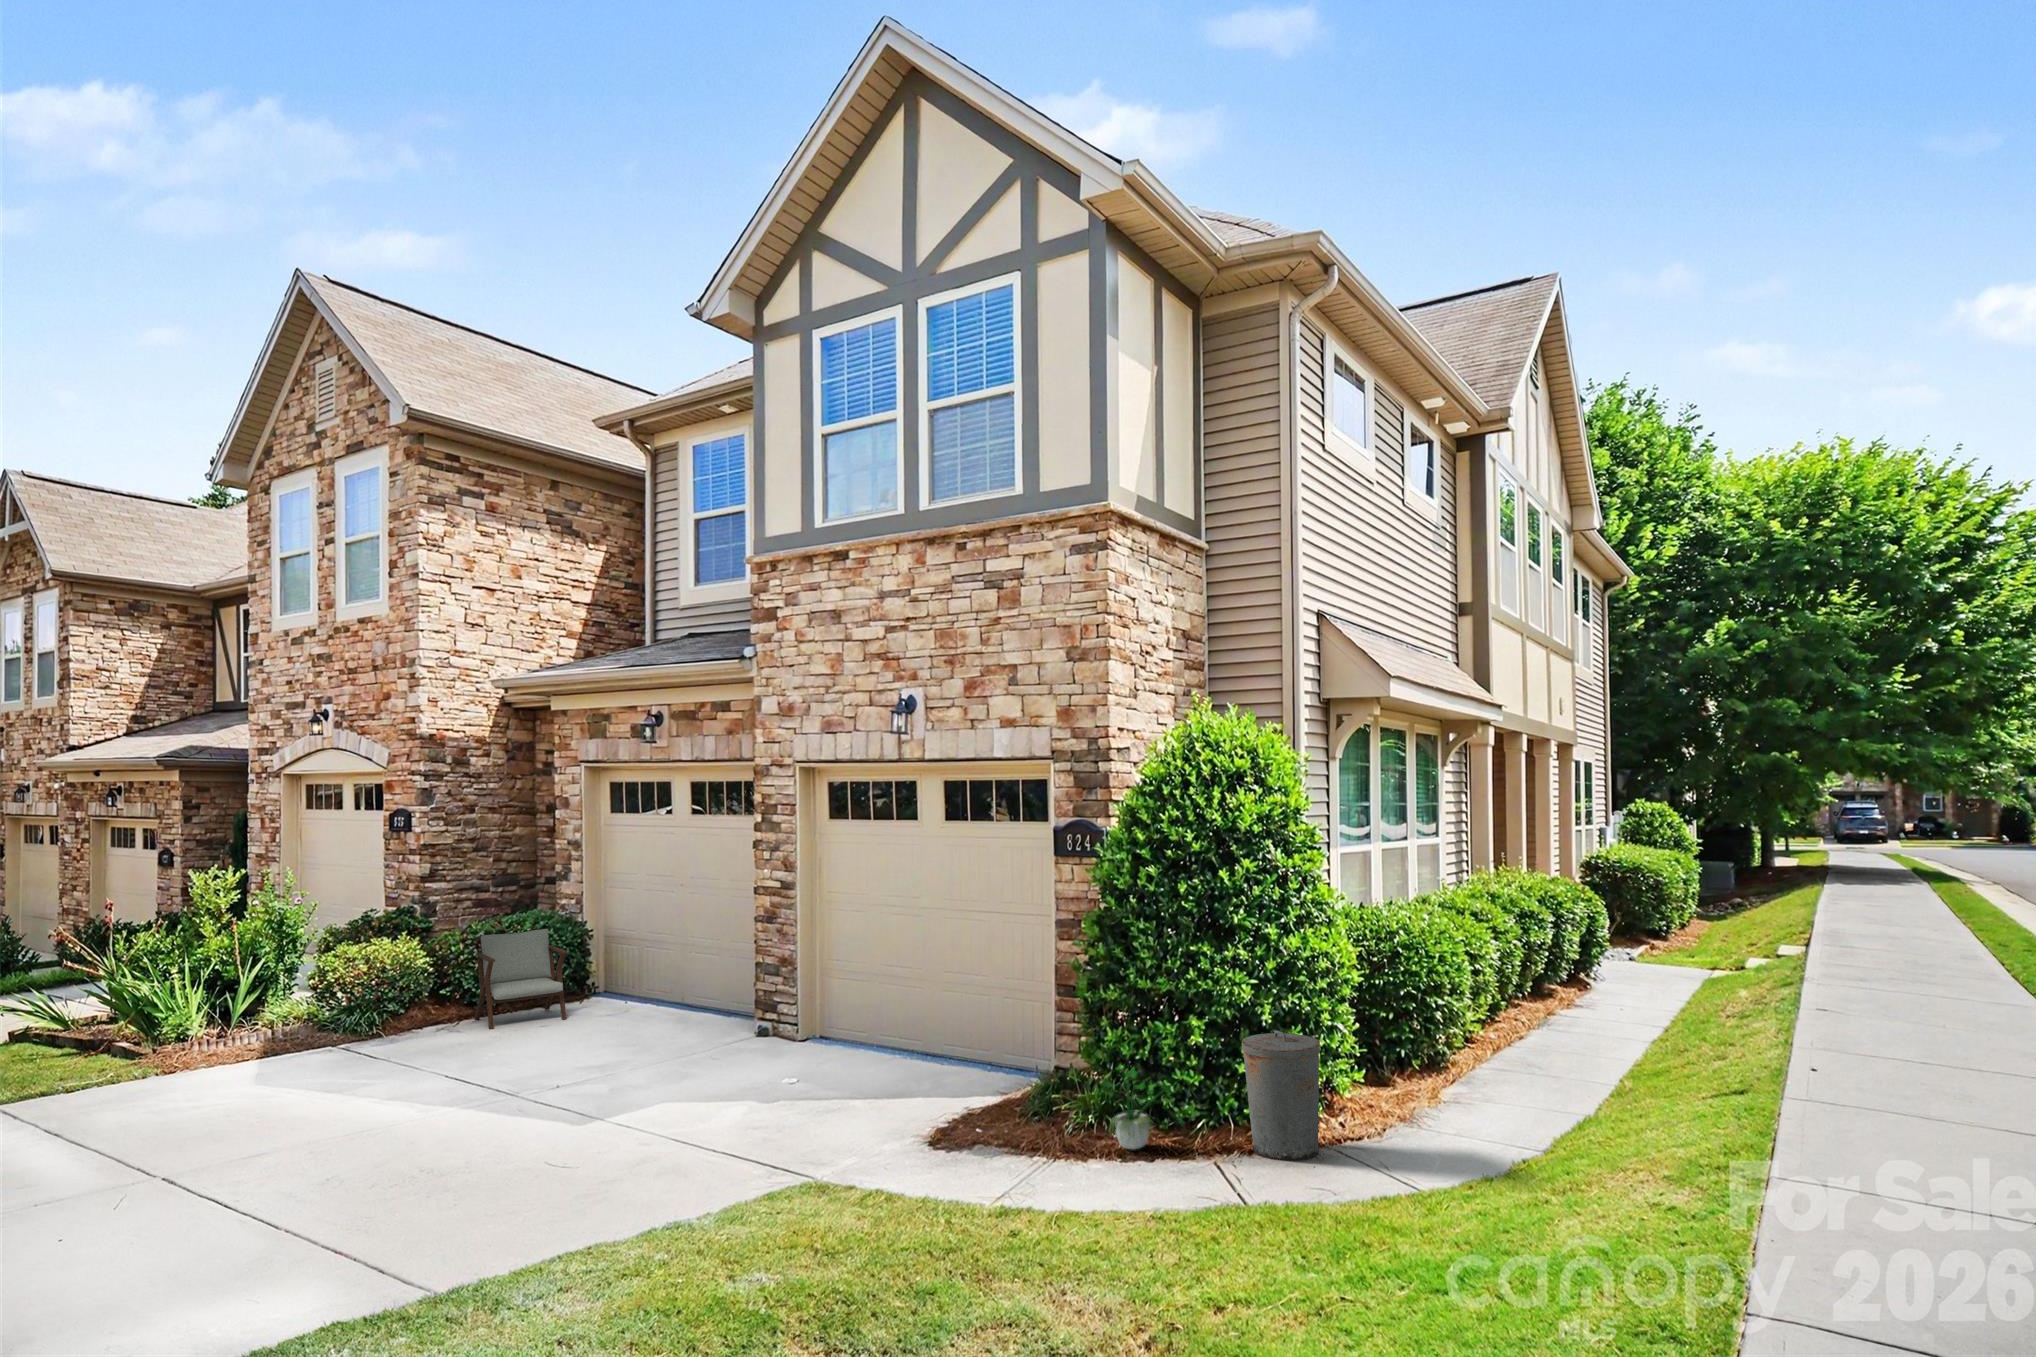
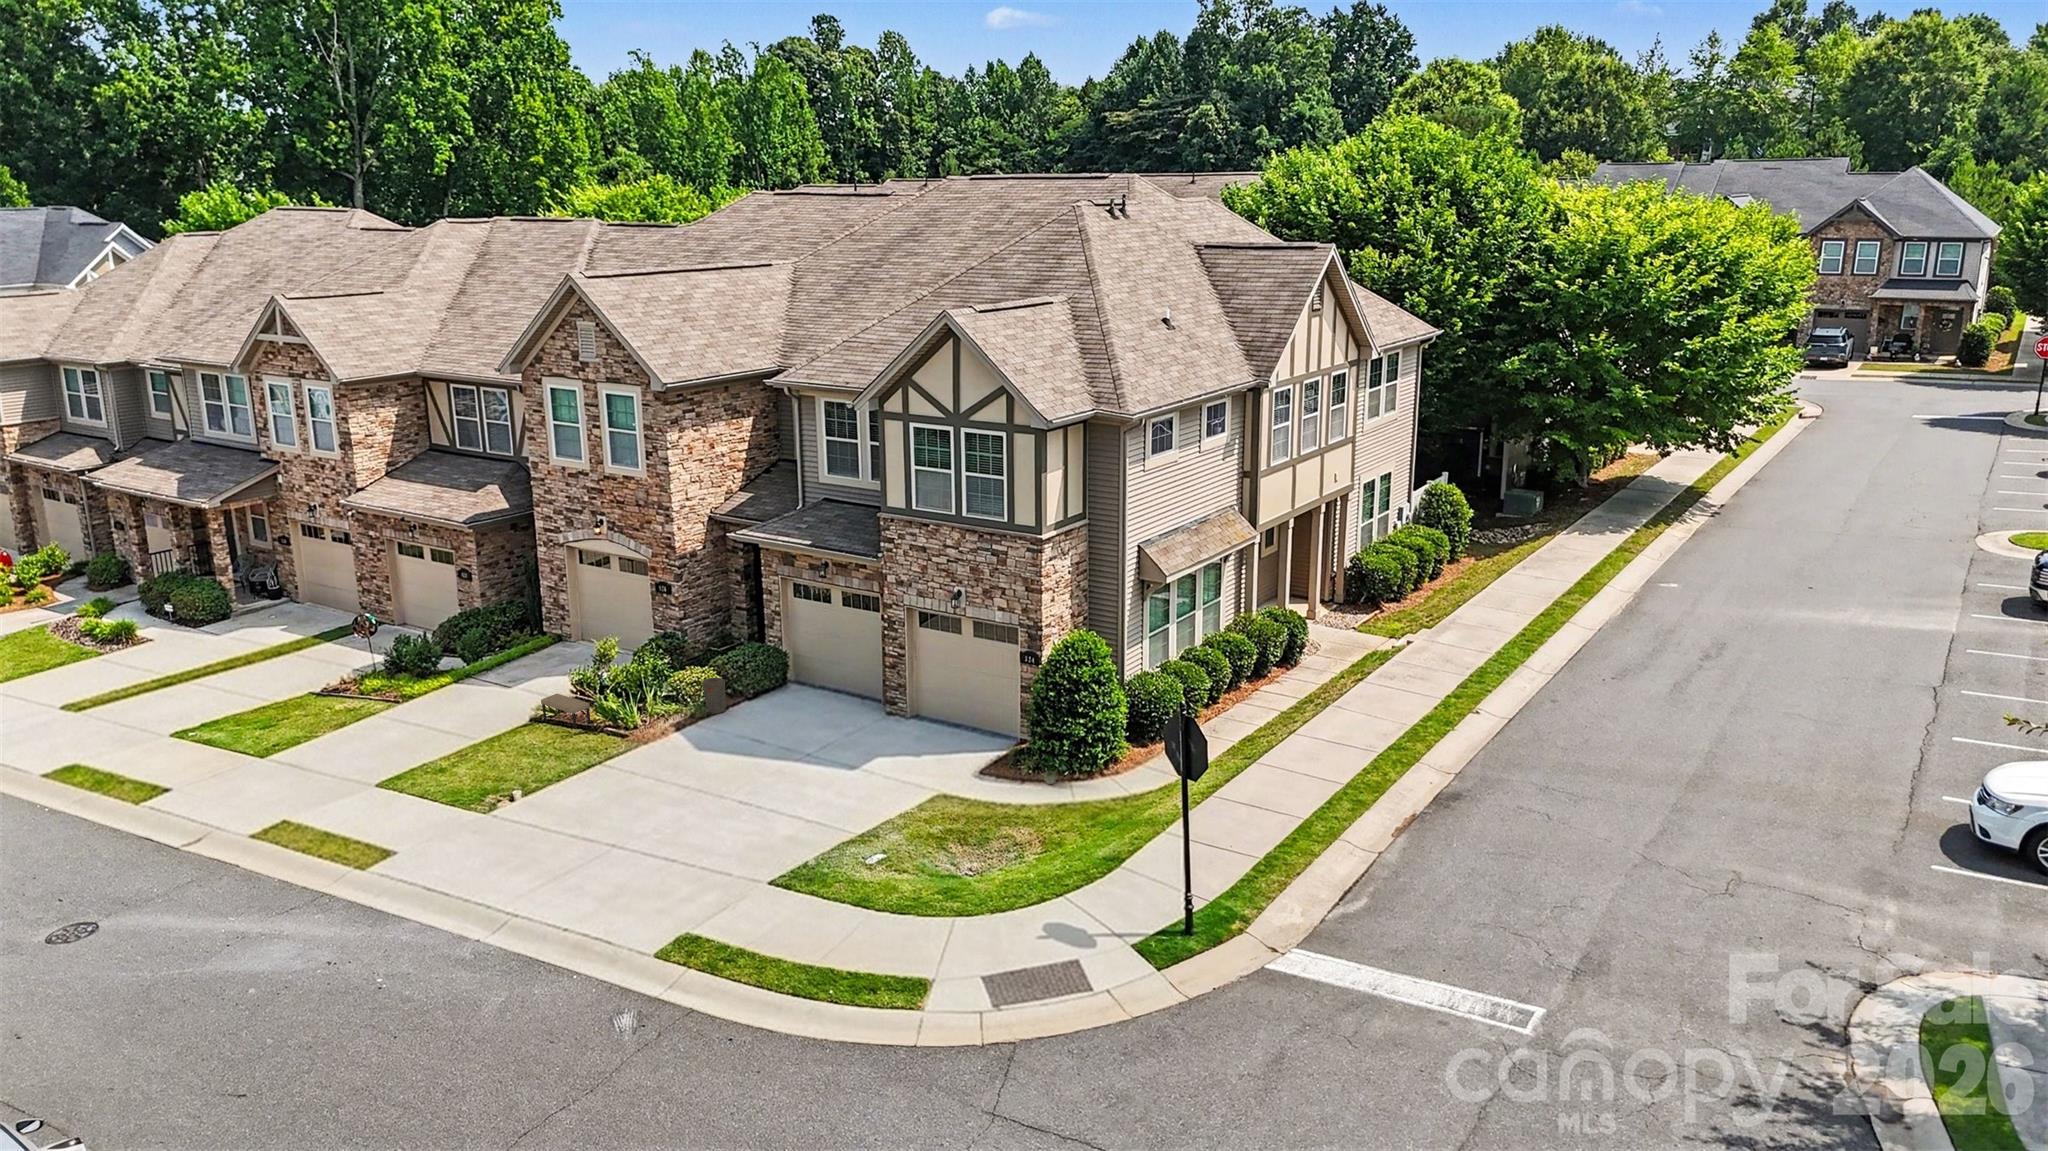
lounge chair: present [475,929,567,1029] -> none [735,655,782,708]
bench: none [42,993,128,1059] -> present [541,694,591,729]
trash can: present [1242,1030,1320,1161] -> present [702,678,726,715]

